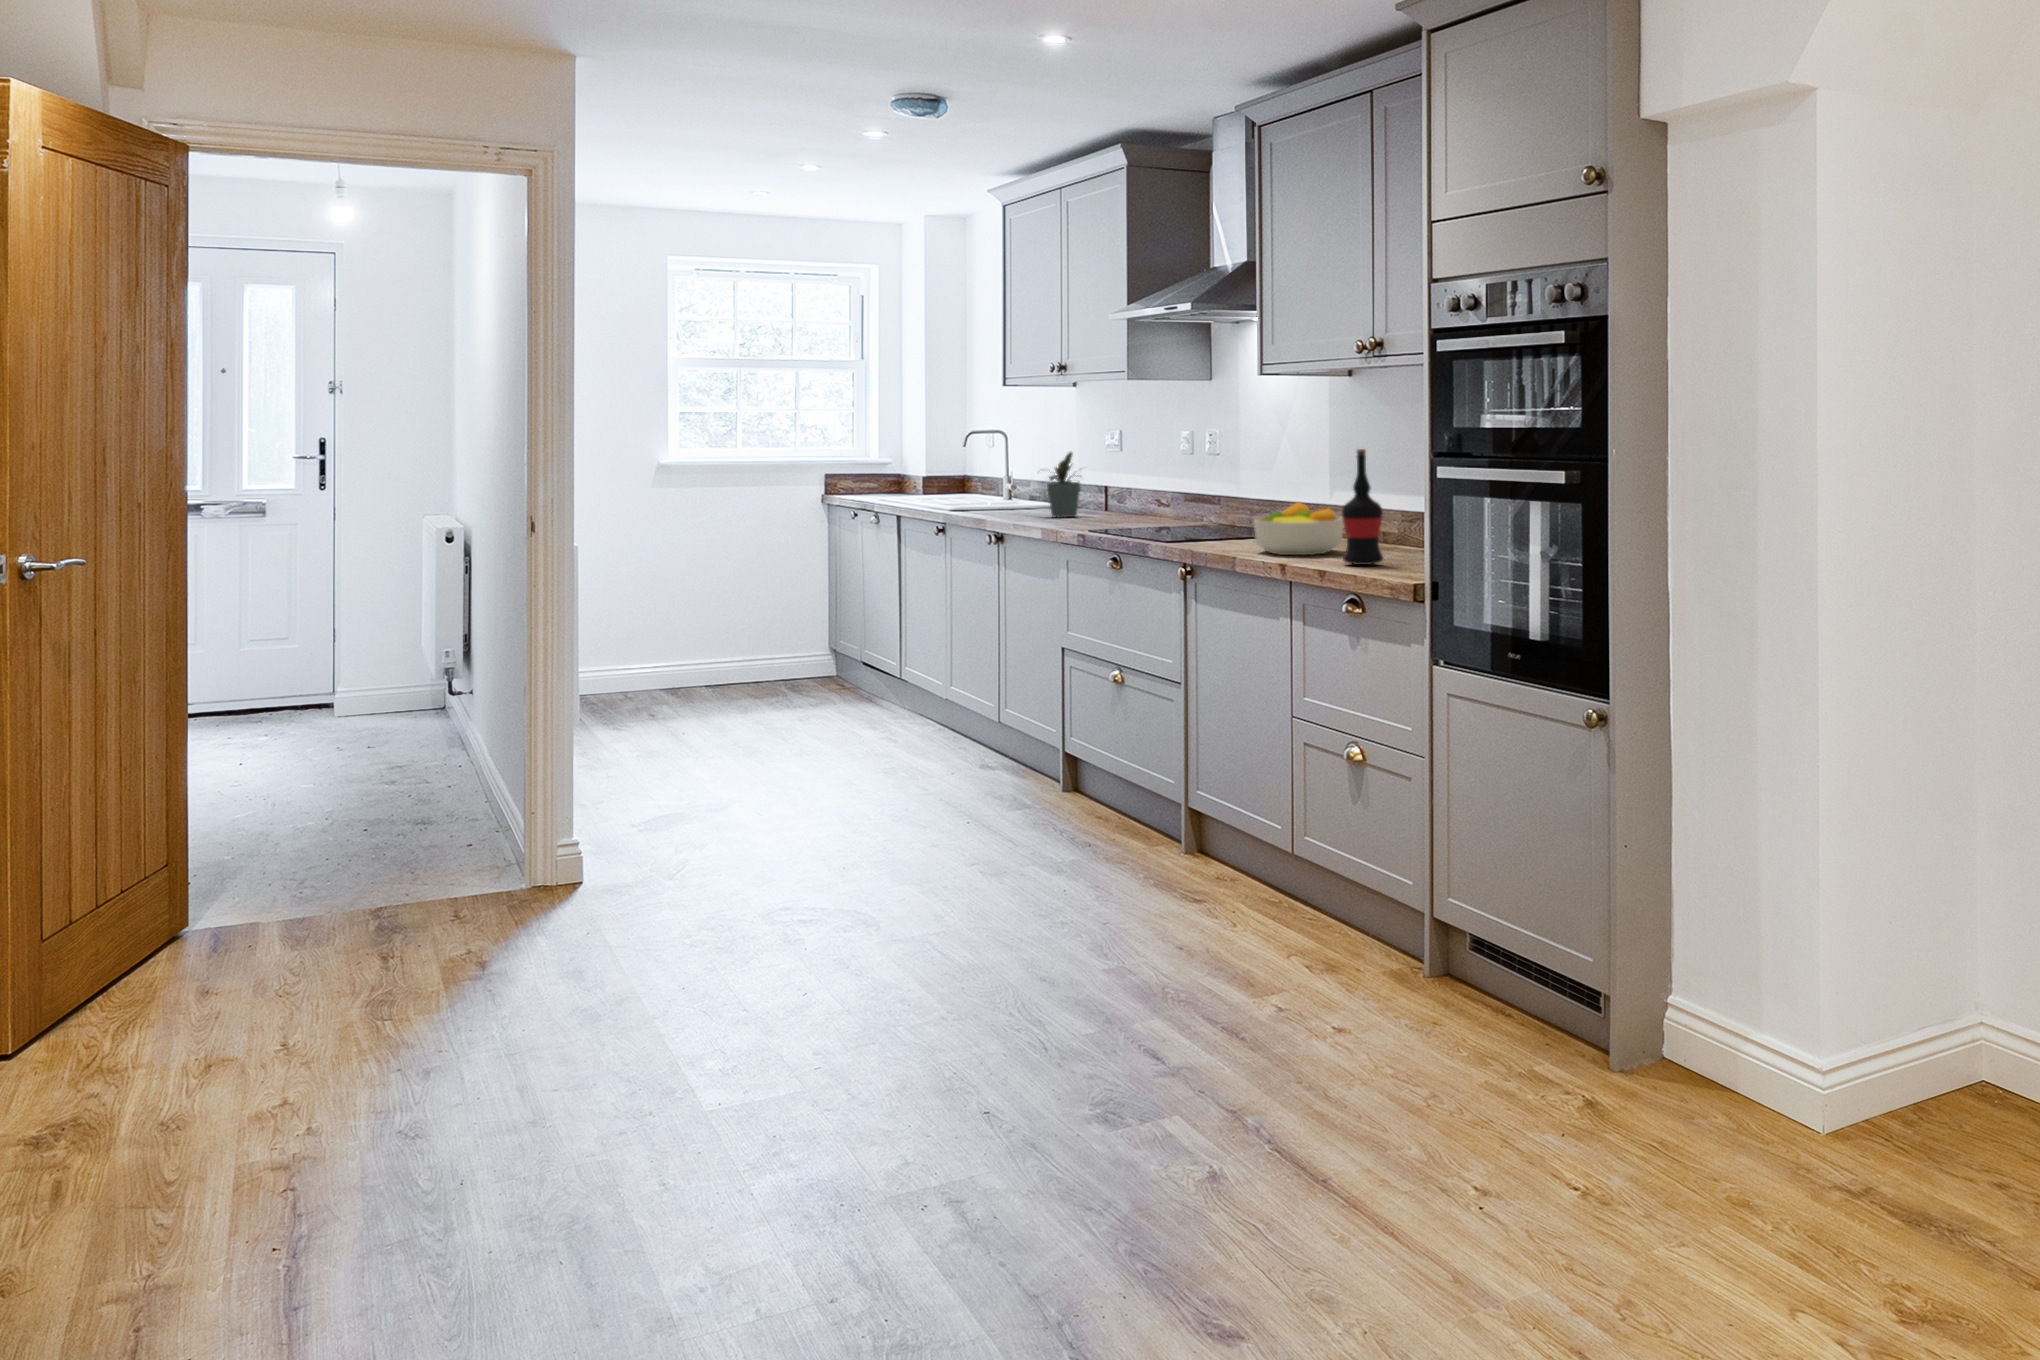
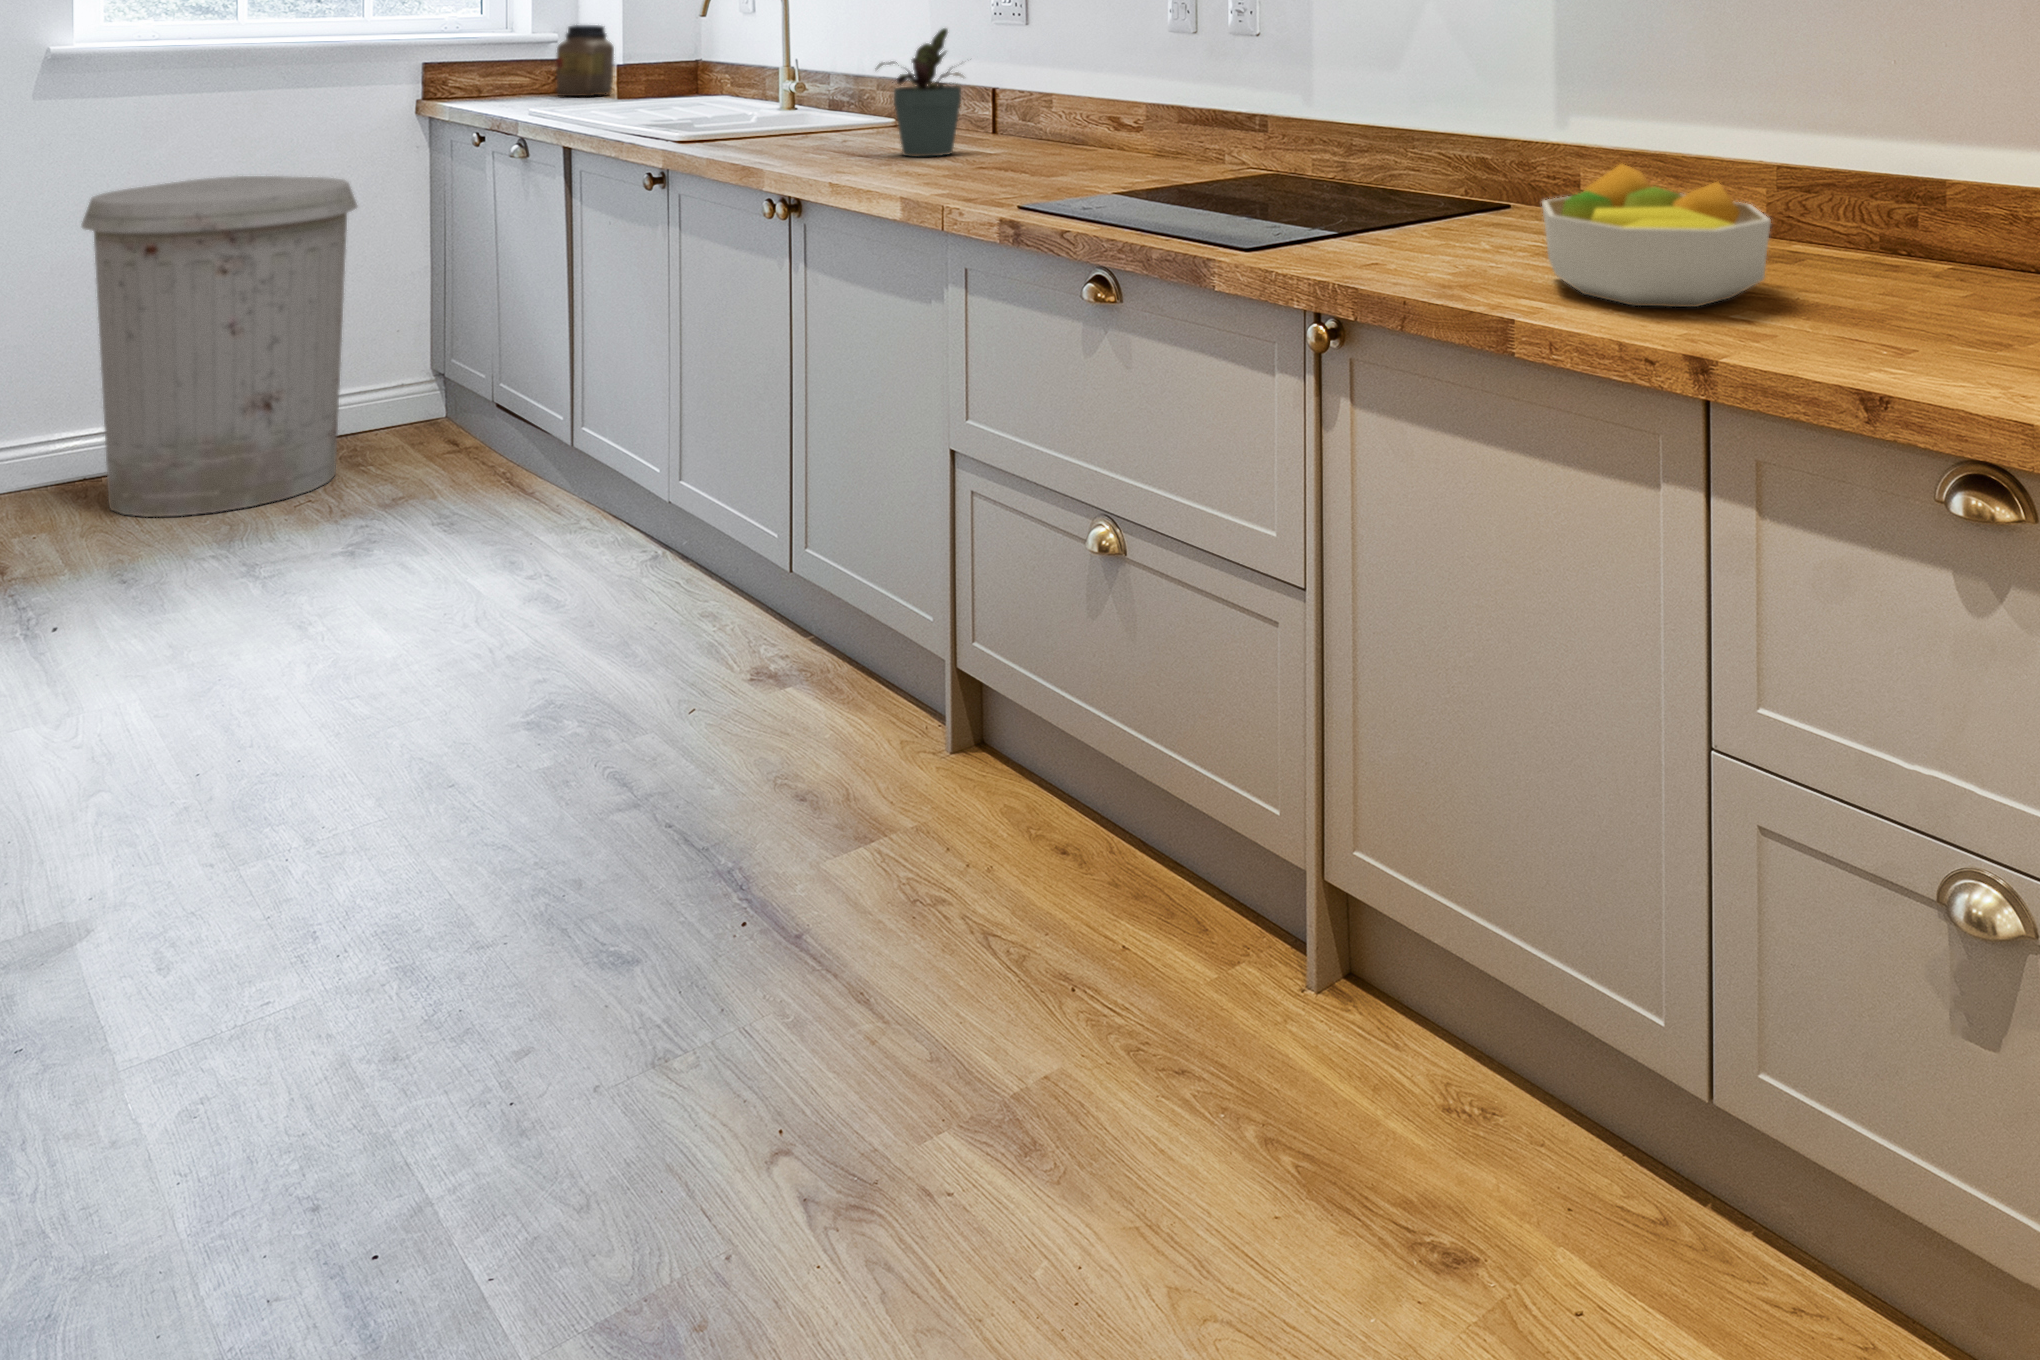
wine bottle: present [1342,449,1383,565] -> none [1902,50,2014,363]
jar: none [892,455,922,496] -> present [556,25,614,96]
trash can: none [670,536,795,709] -> present [82,176,357,517]

